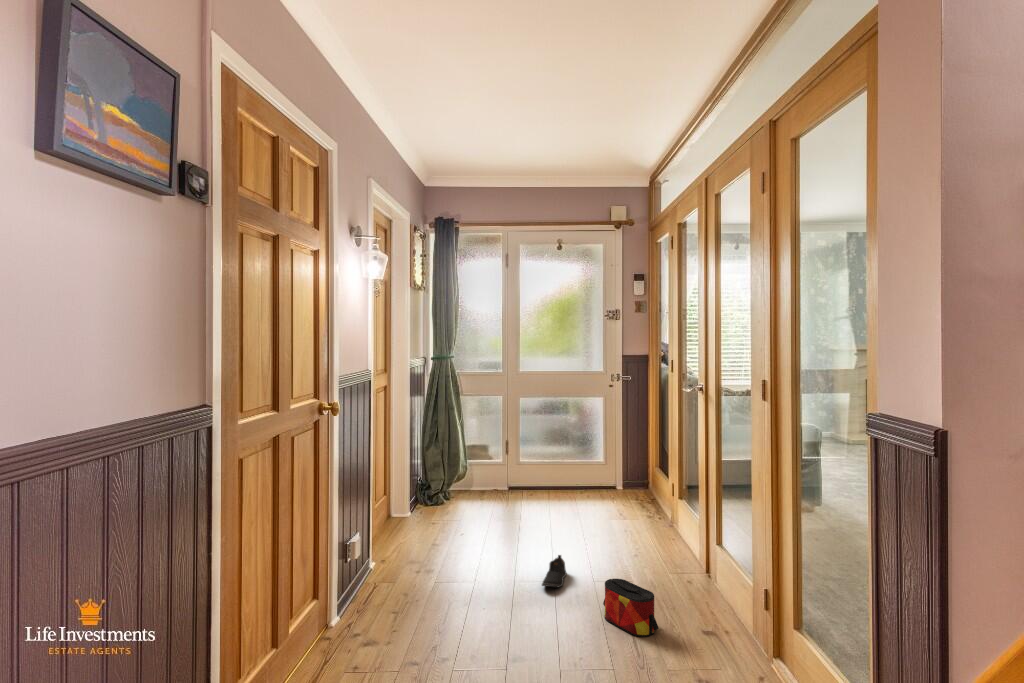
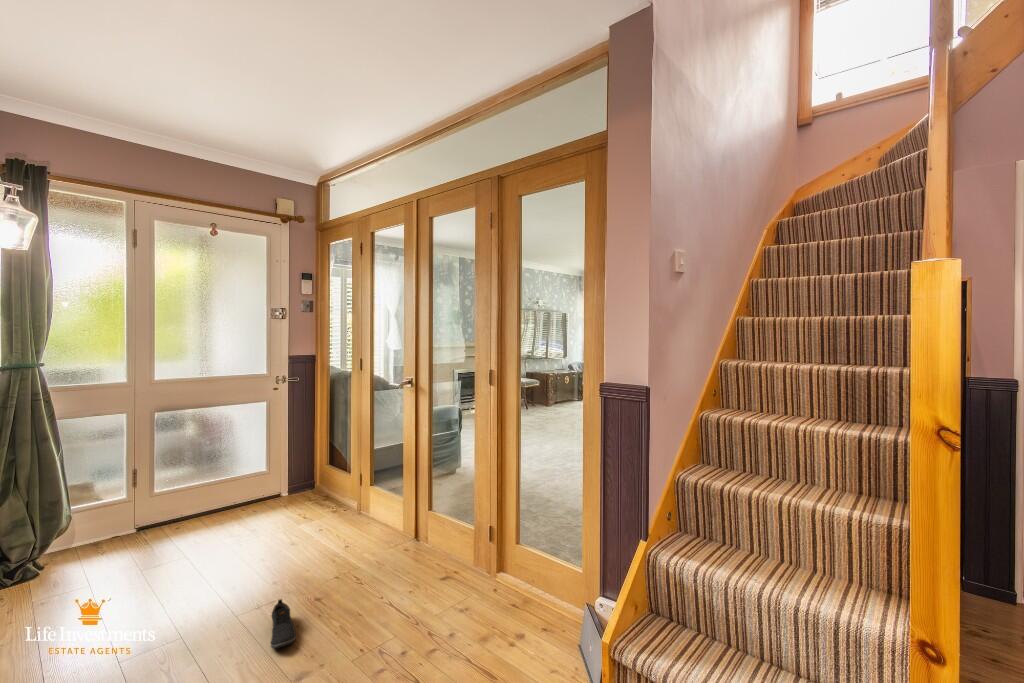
bag: present [603,579,659,637] -> none [360,605,430,662]

